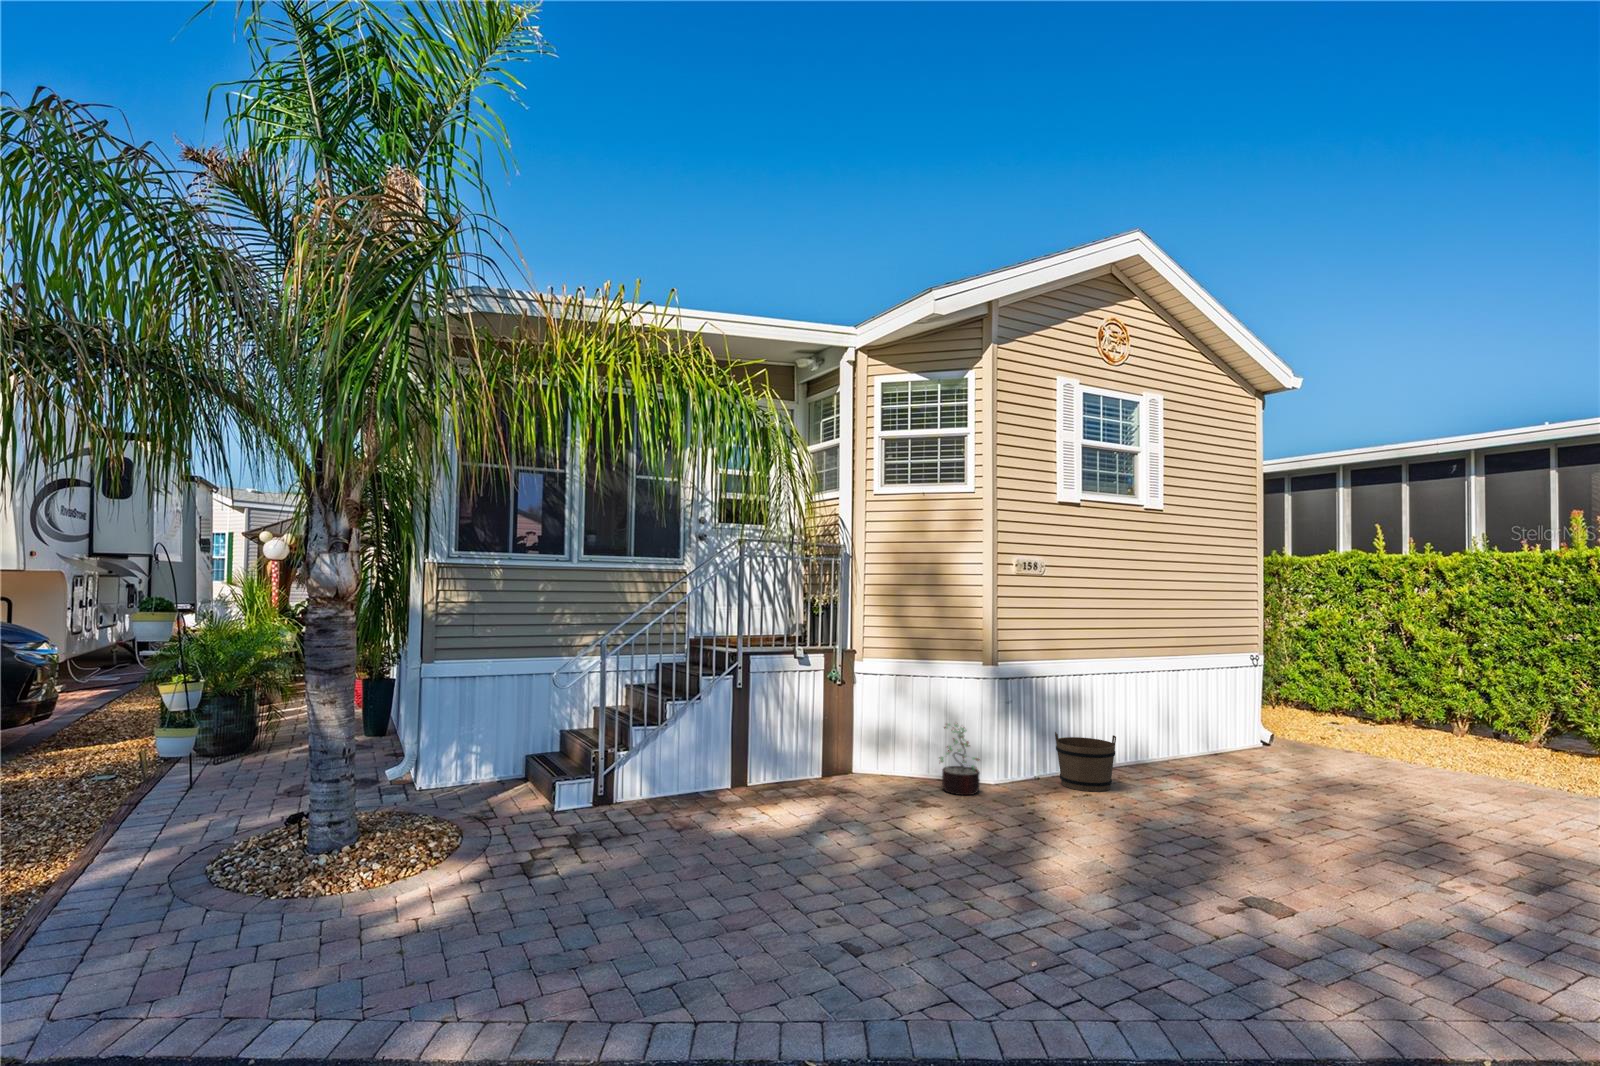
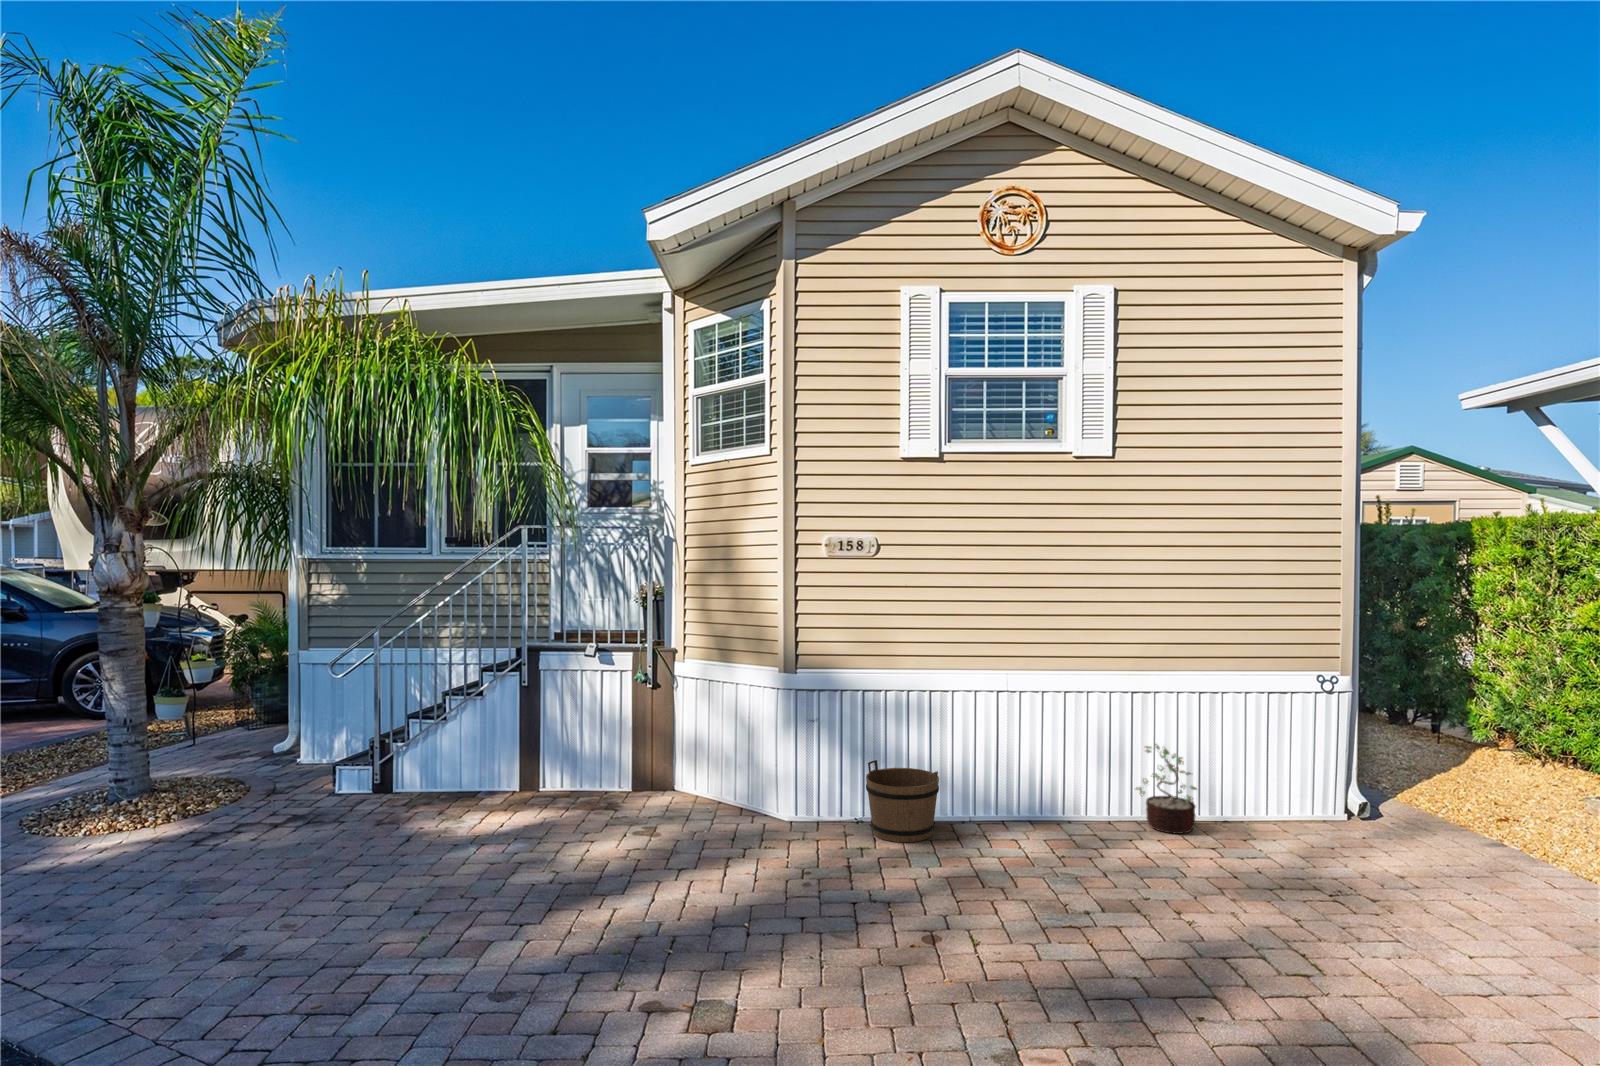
decorative plant: present [940,724,980,795] -> present [1136,744,1197,834]

